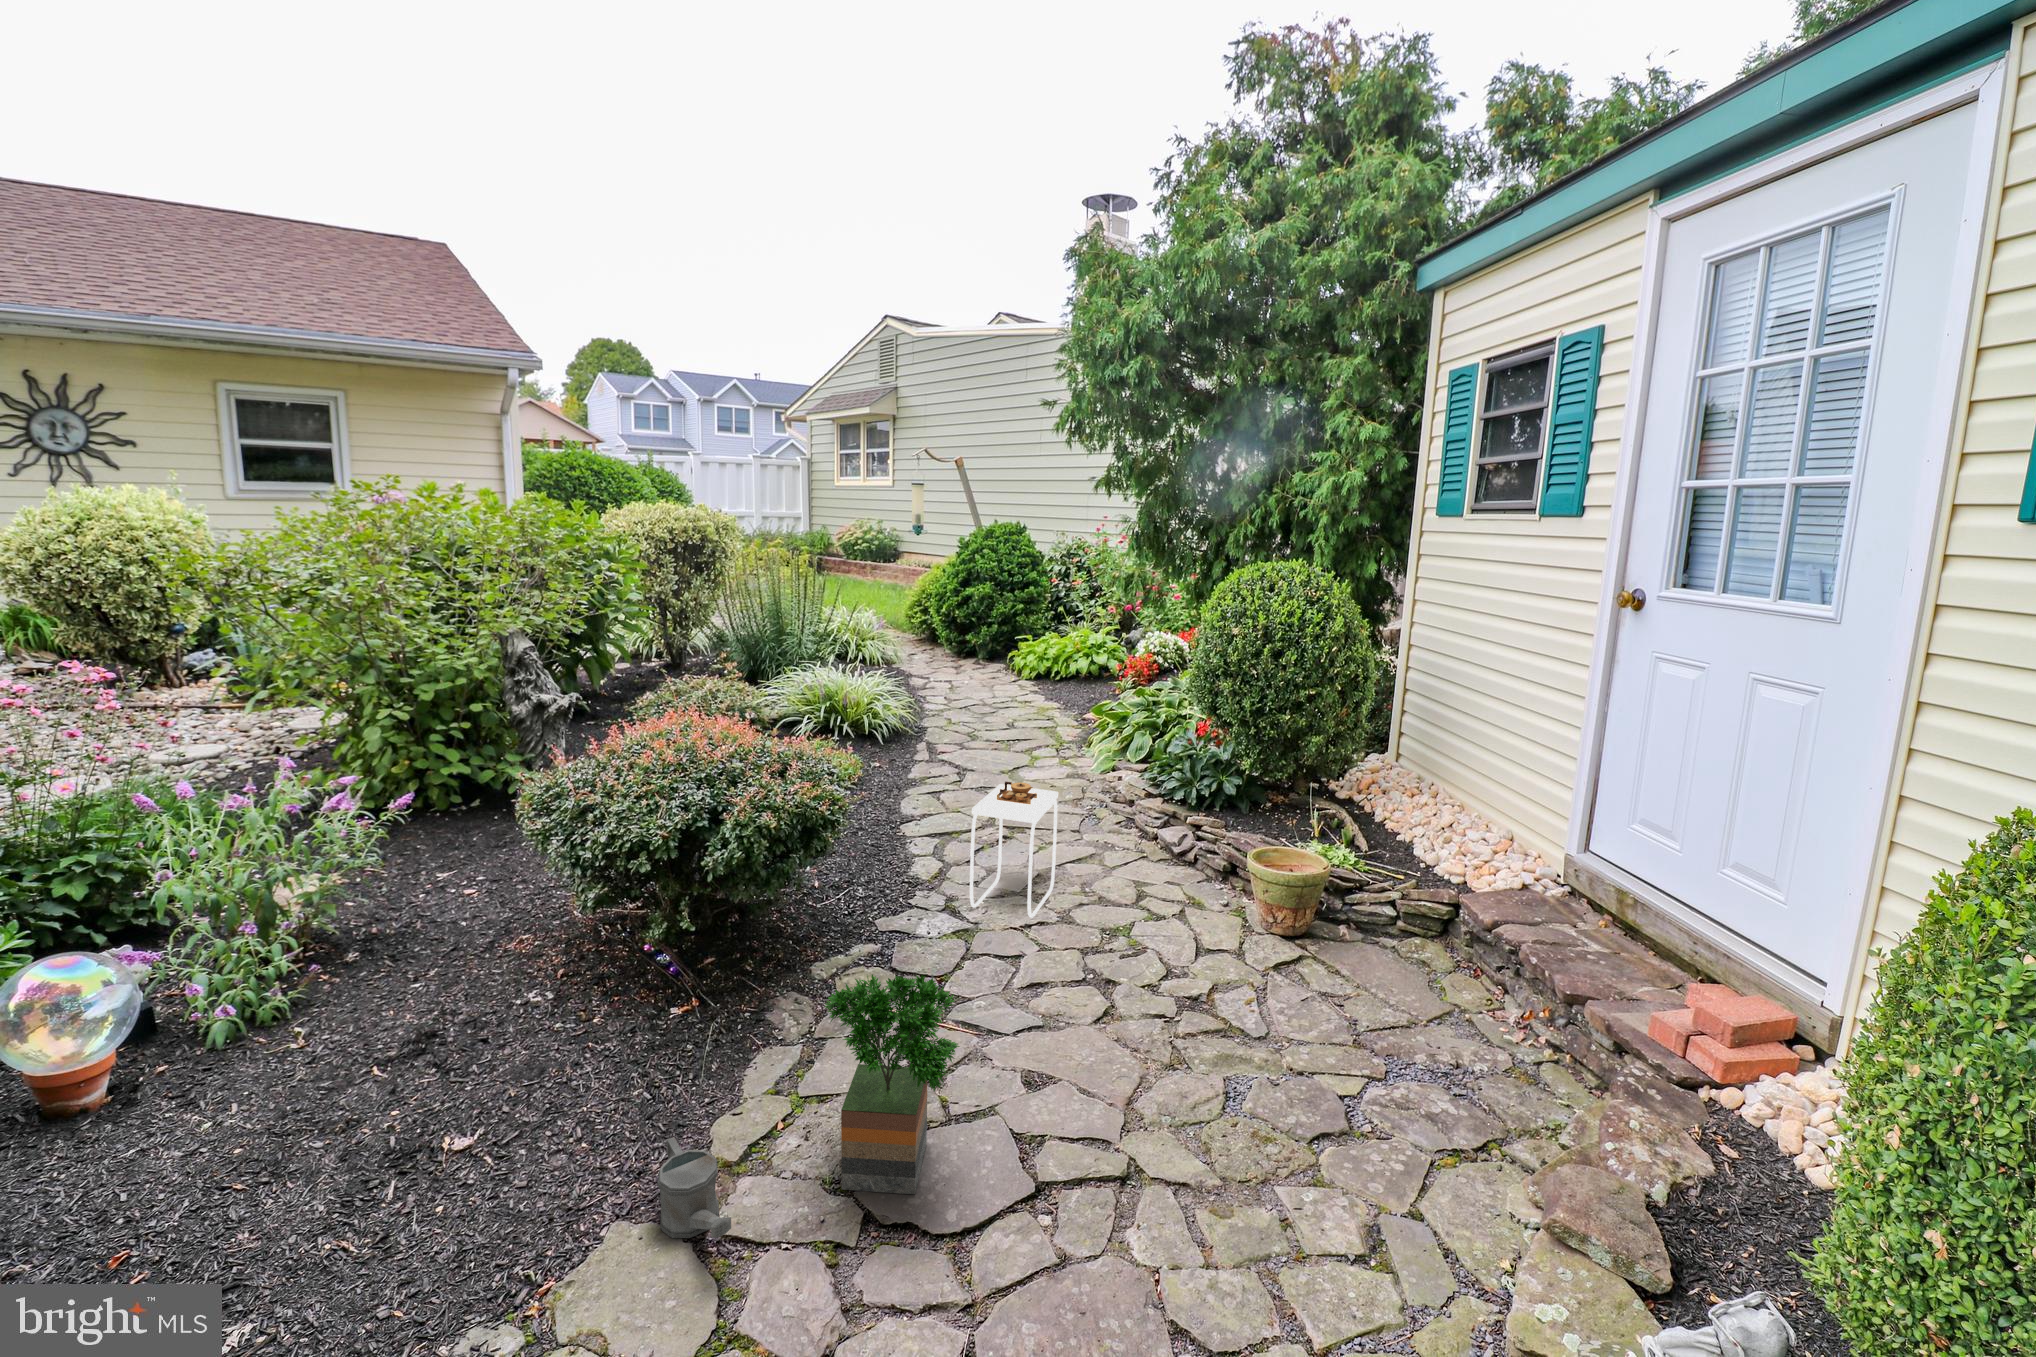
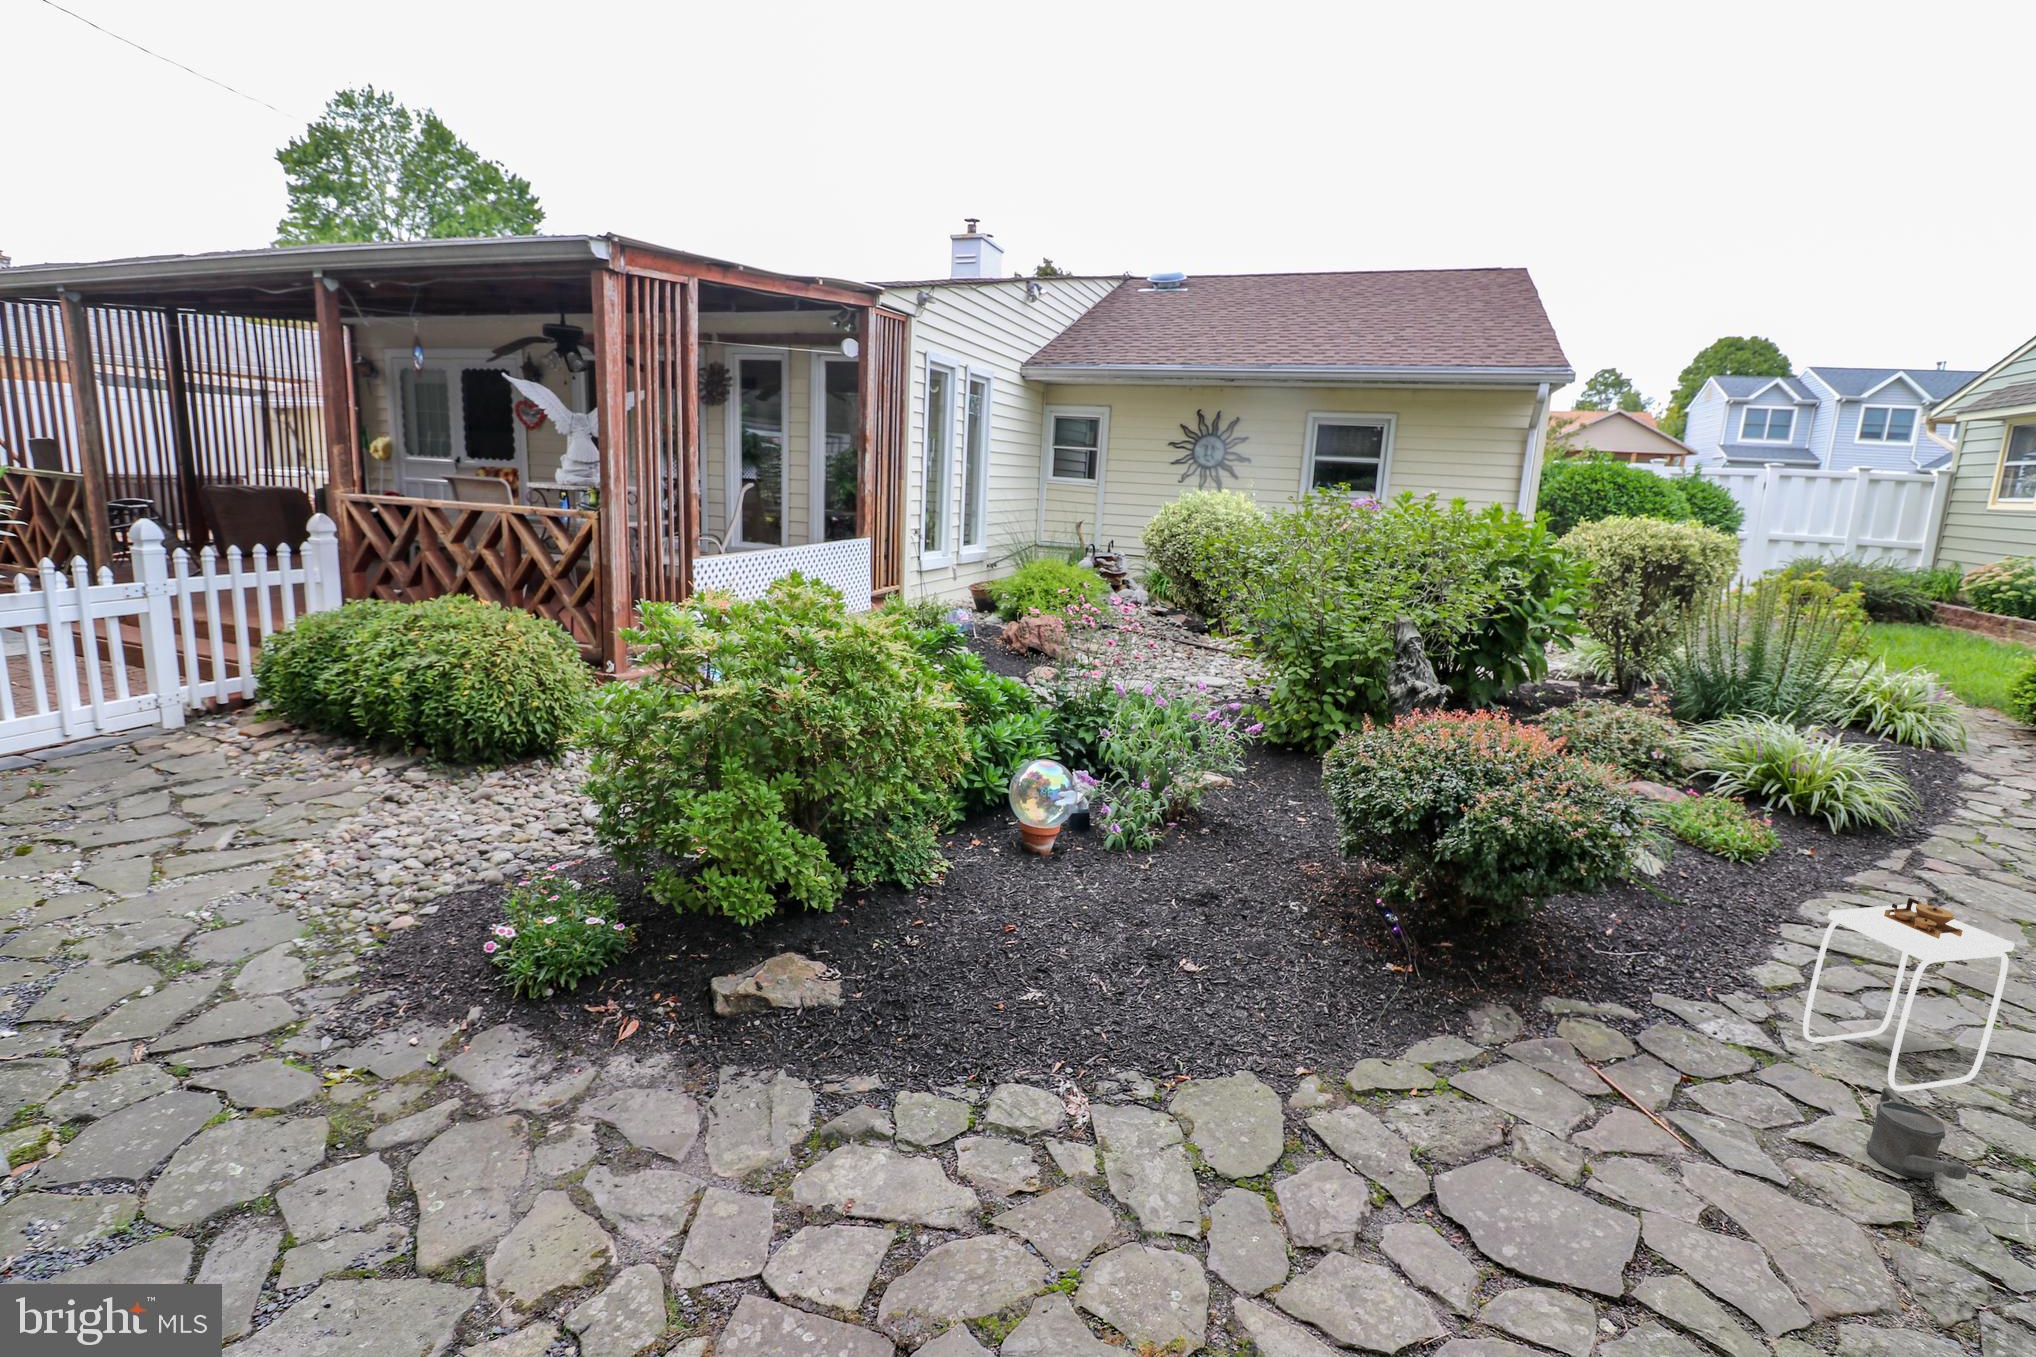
potted tree: present [825,975,960,1194] -> none [1425,974,1596,1213]
watering can: present [658,1137,731,1238] -> present [1867,1088,1968,1180]

